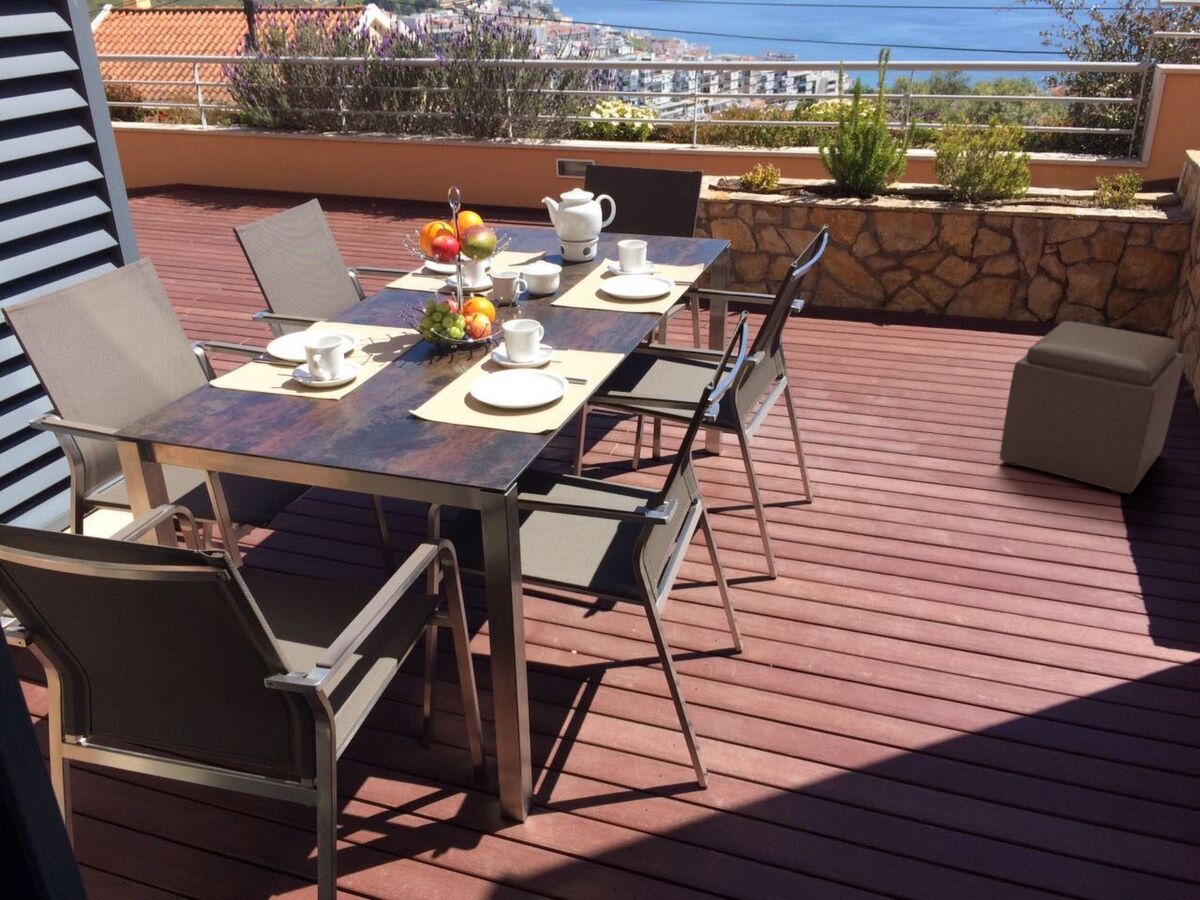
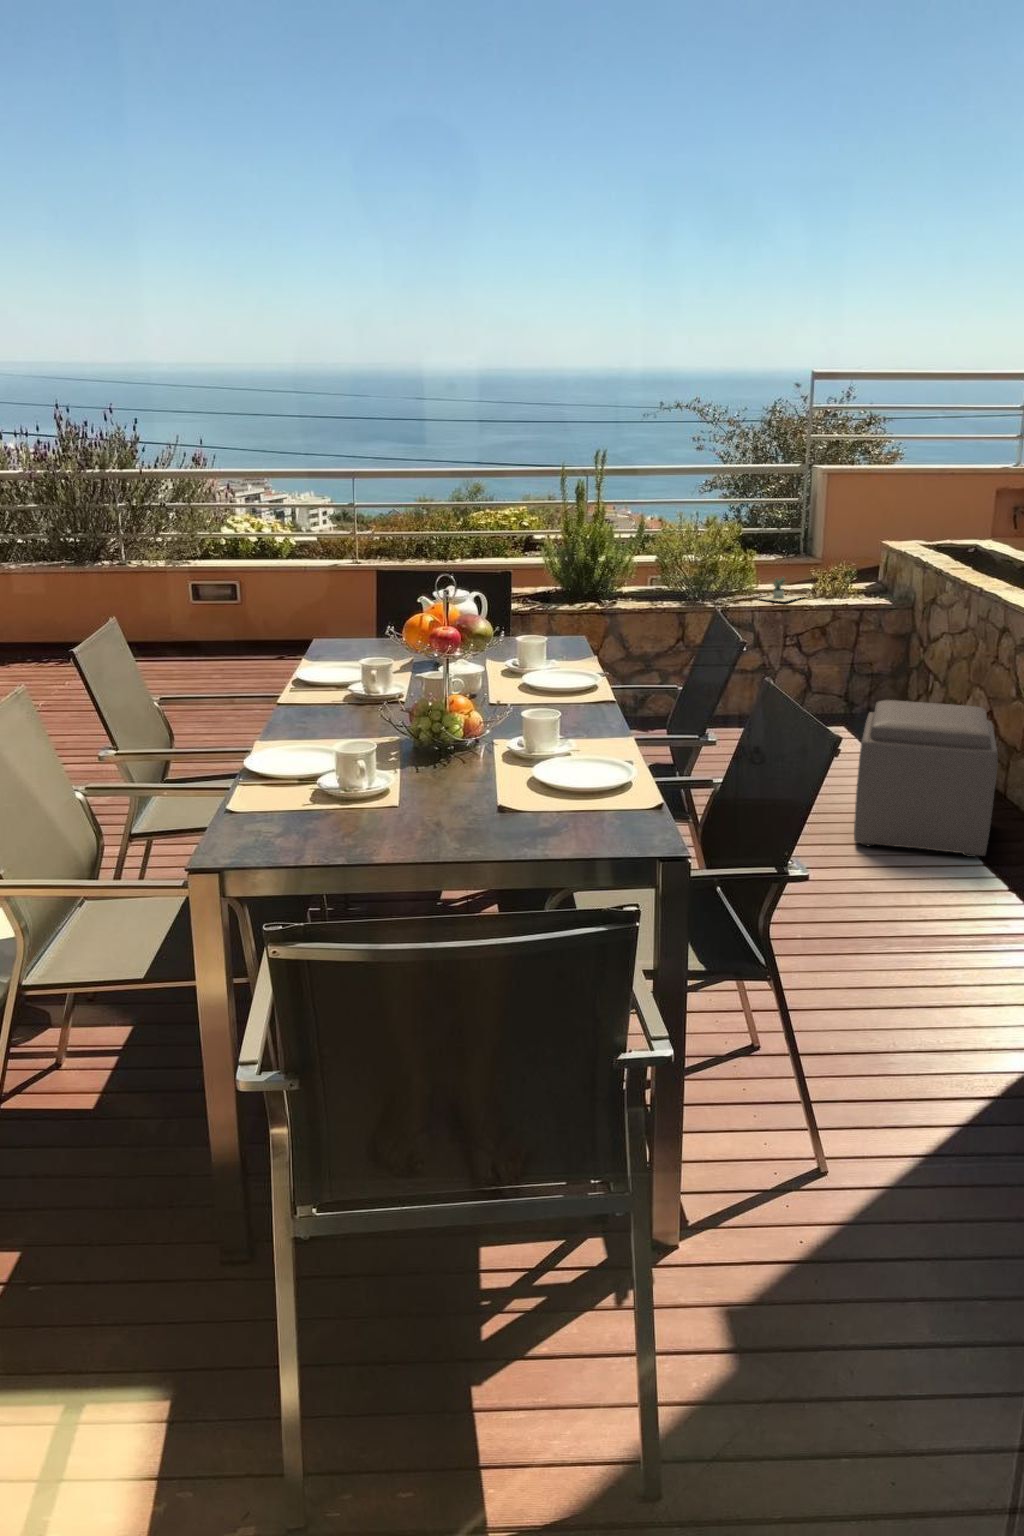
potted plant: none [1022,182,1094,208] -> present [762,578,802,601]

